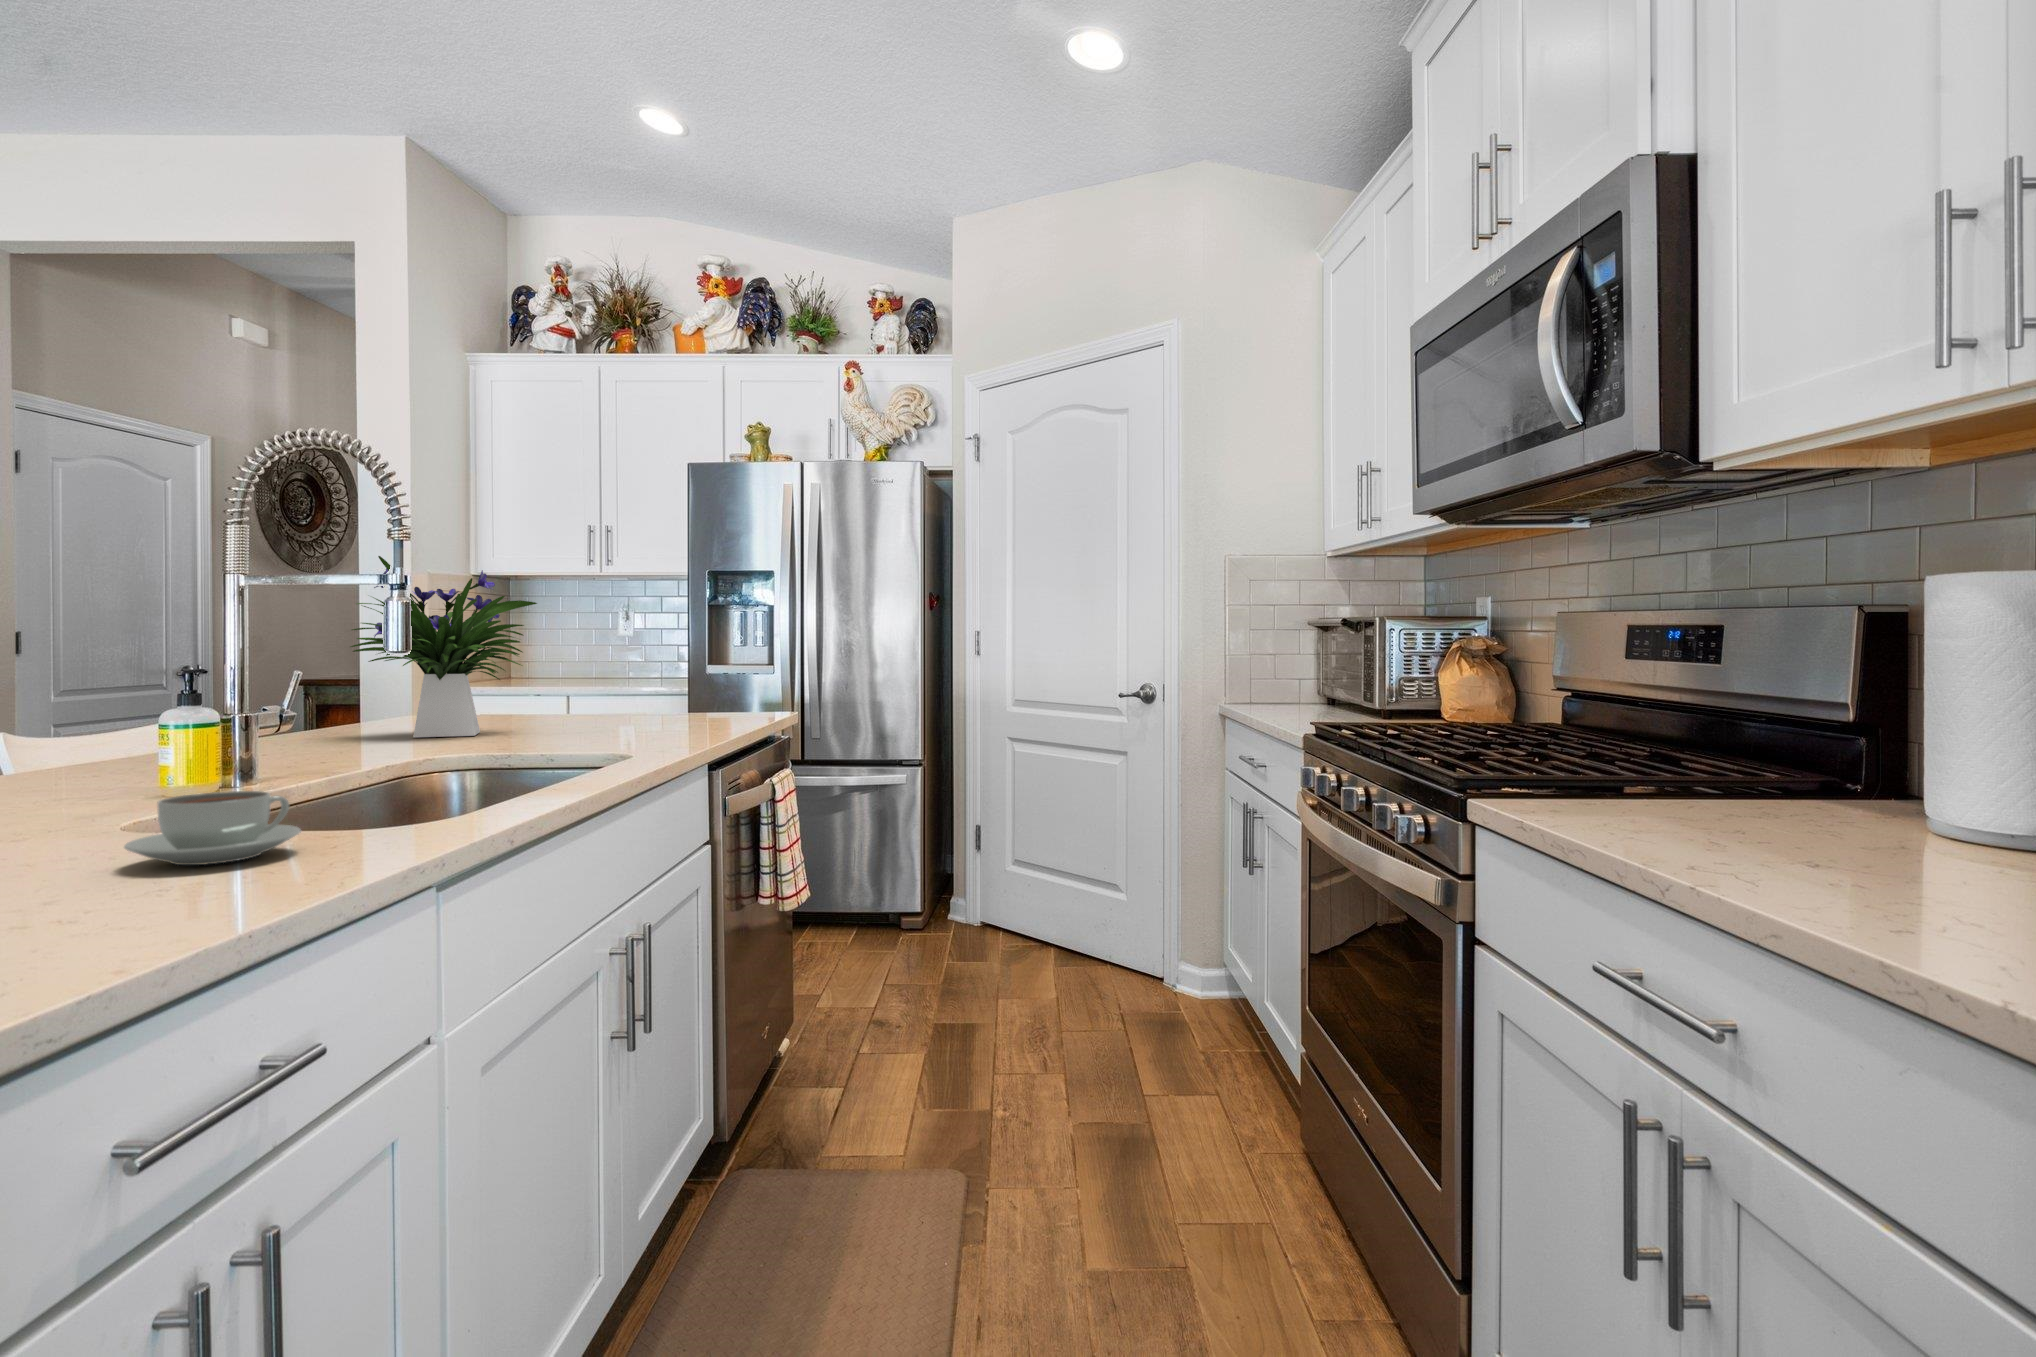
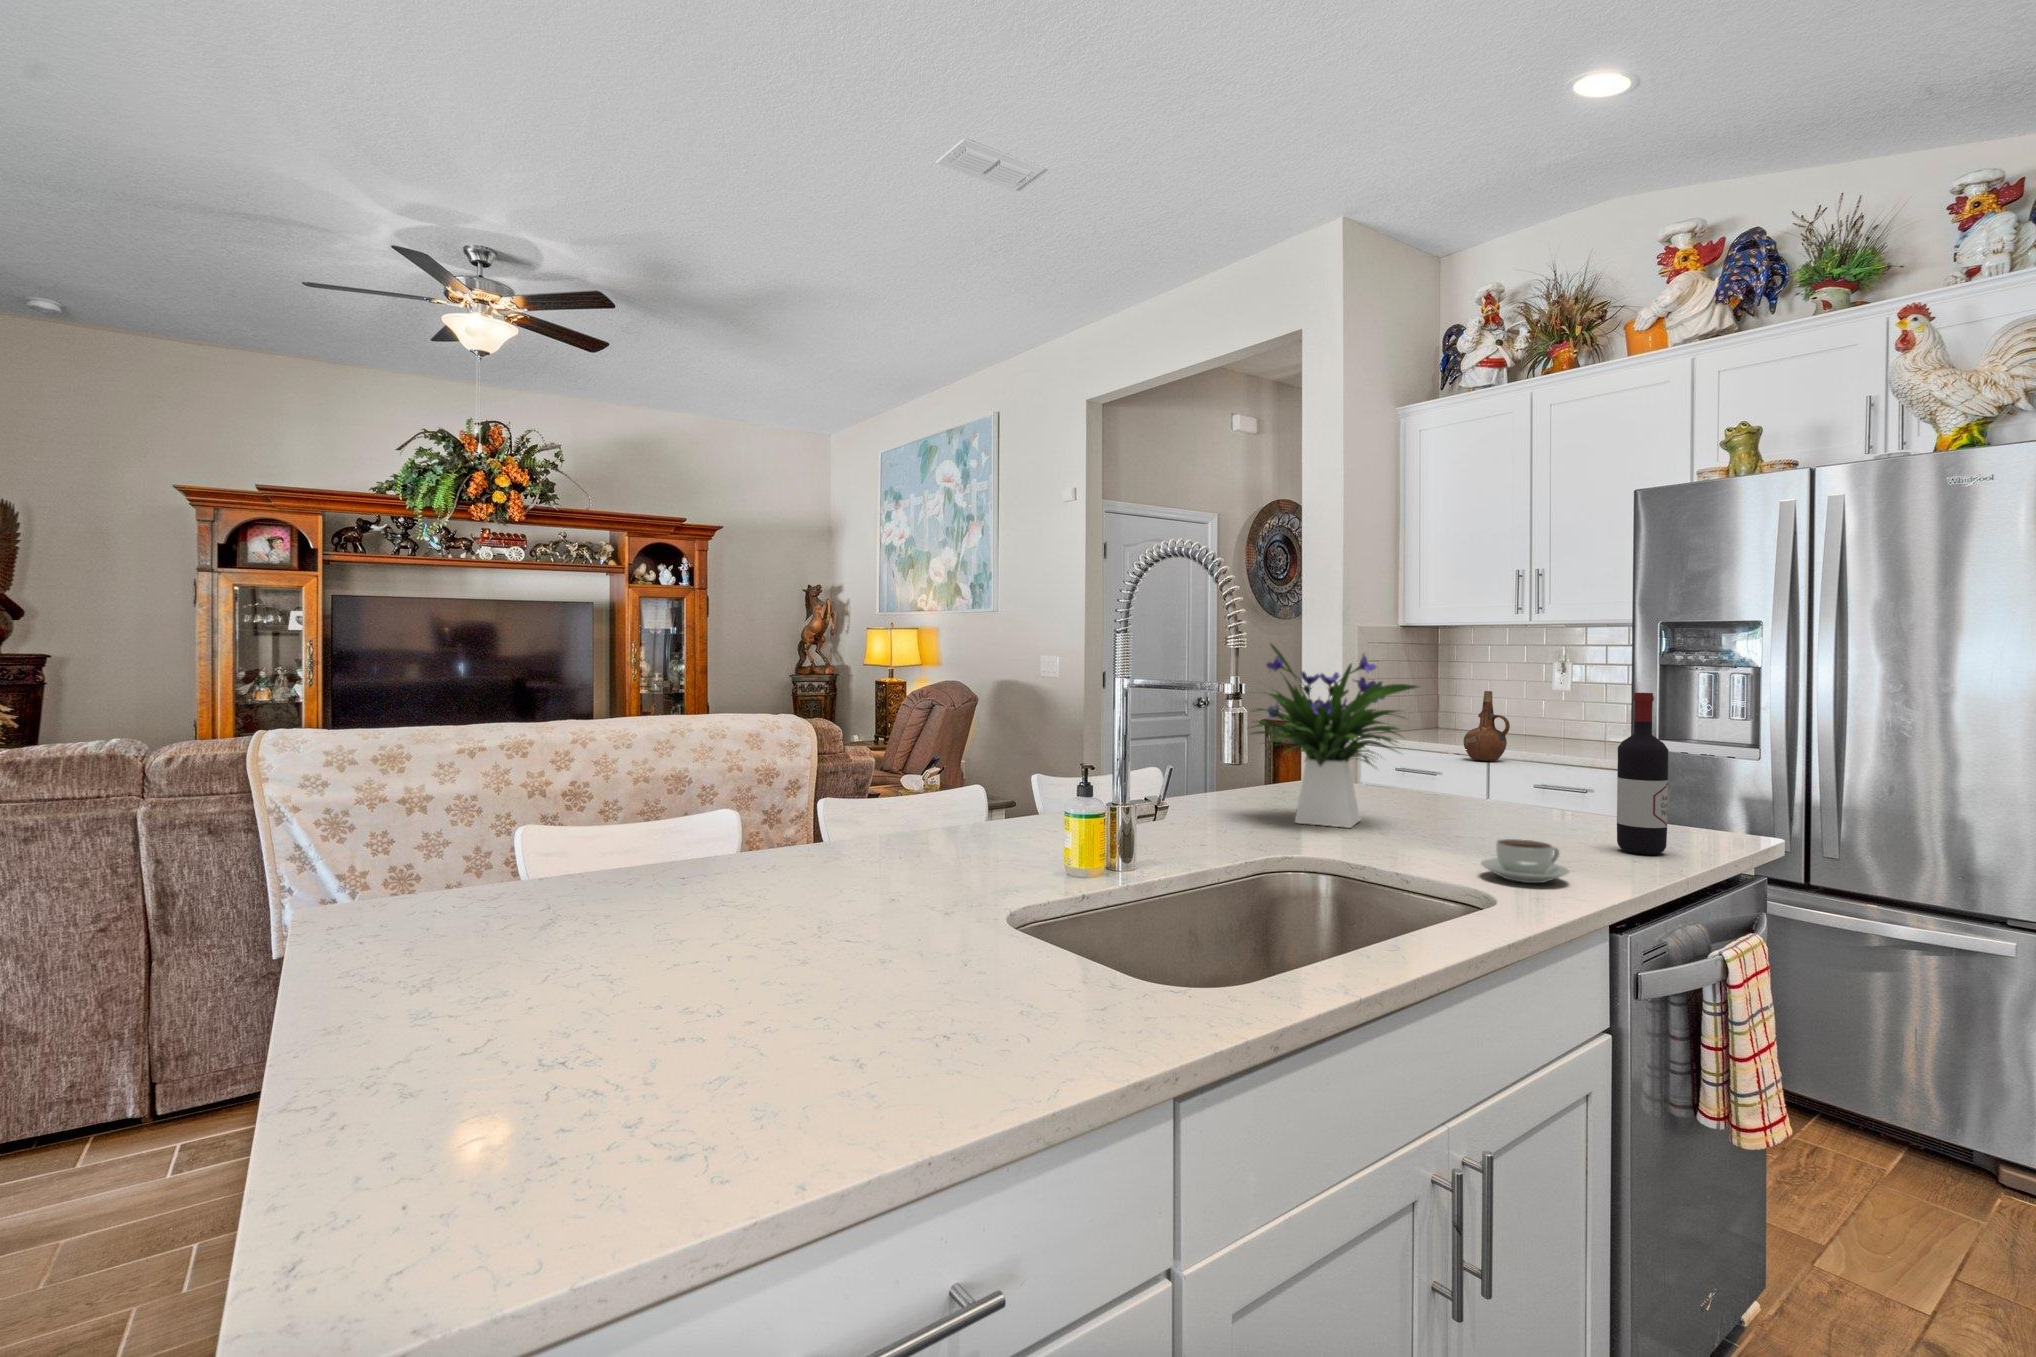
wine bottle: none [698,607,731,728] -> present [1617,693,1668,855]
ceramic pitcher: none [546,634,588,698] -> present [1464,691,1510,761]
coffee cup: present [124,791,301,865] -> present [1481,839,1569,883]

